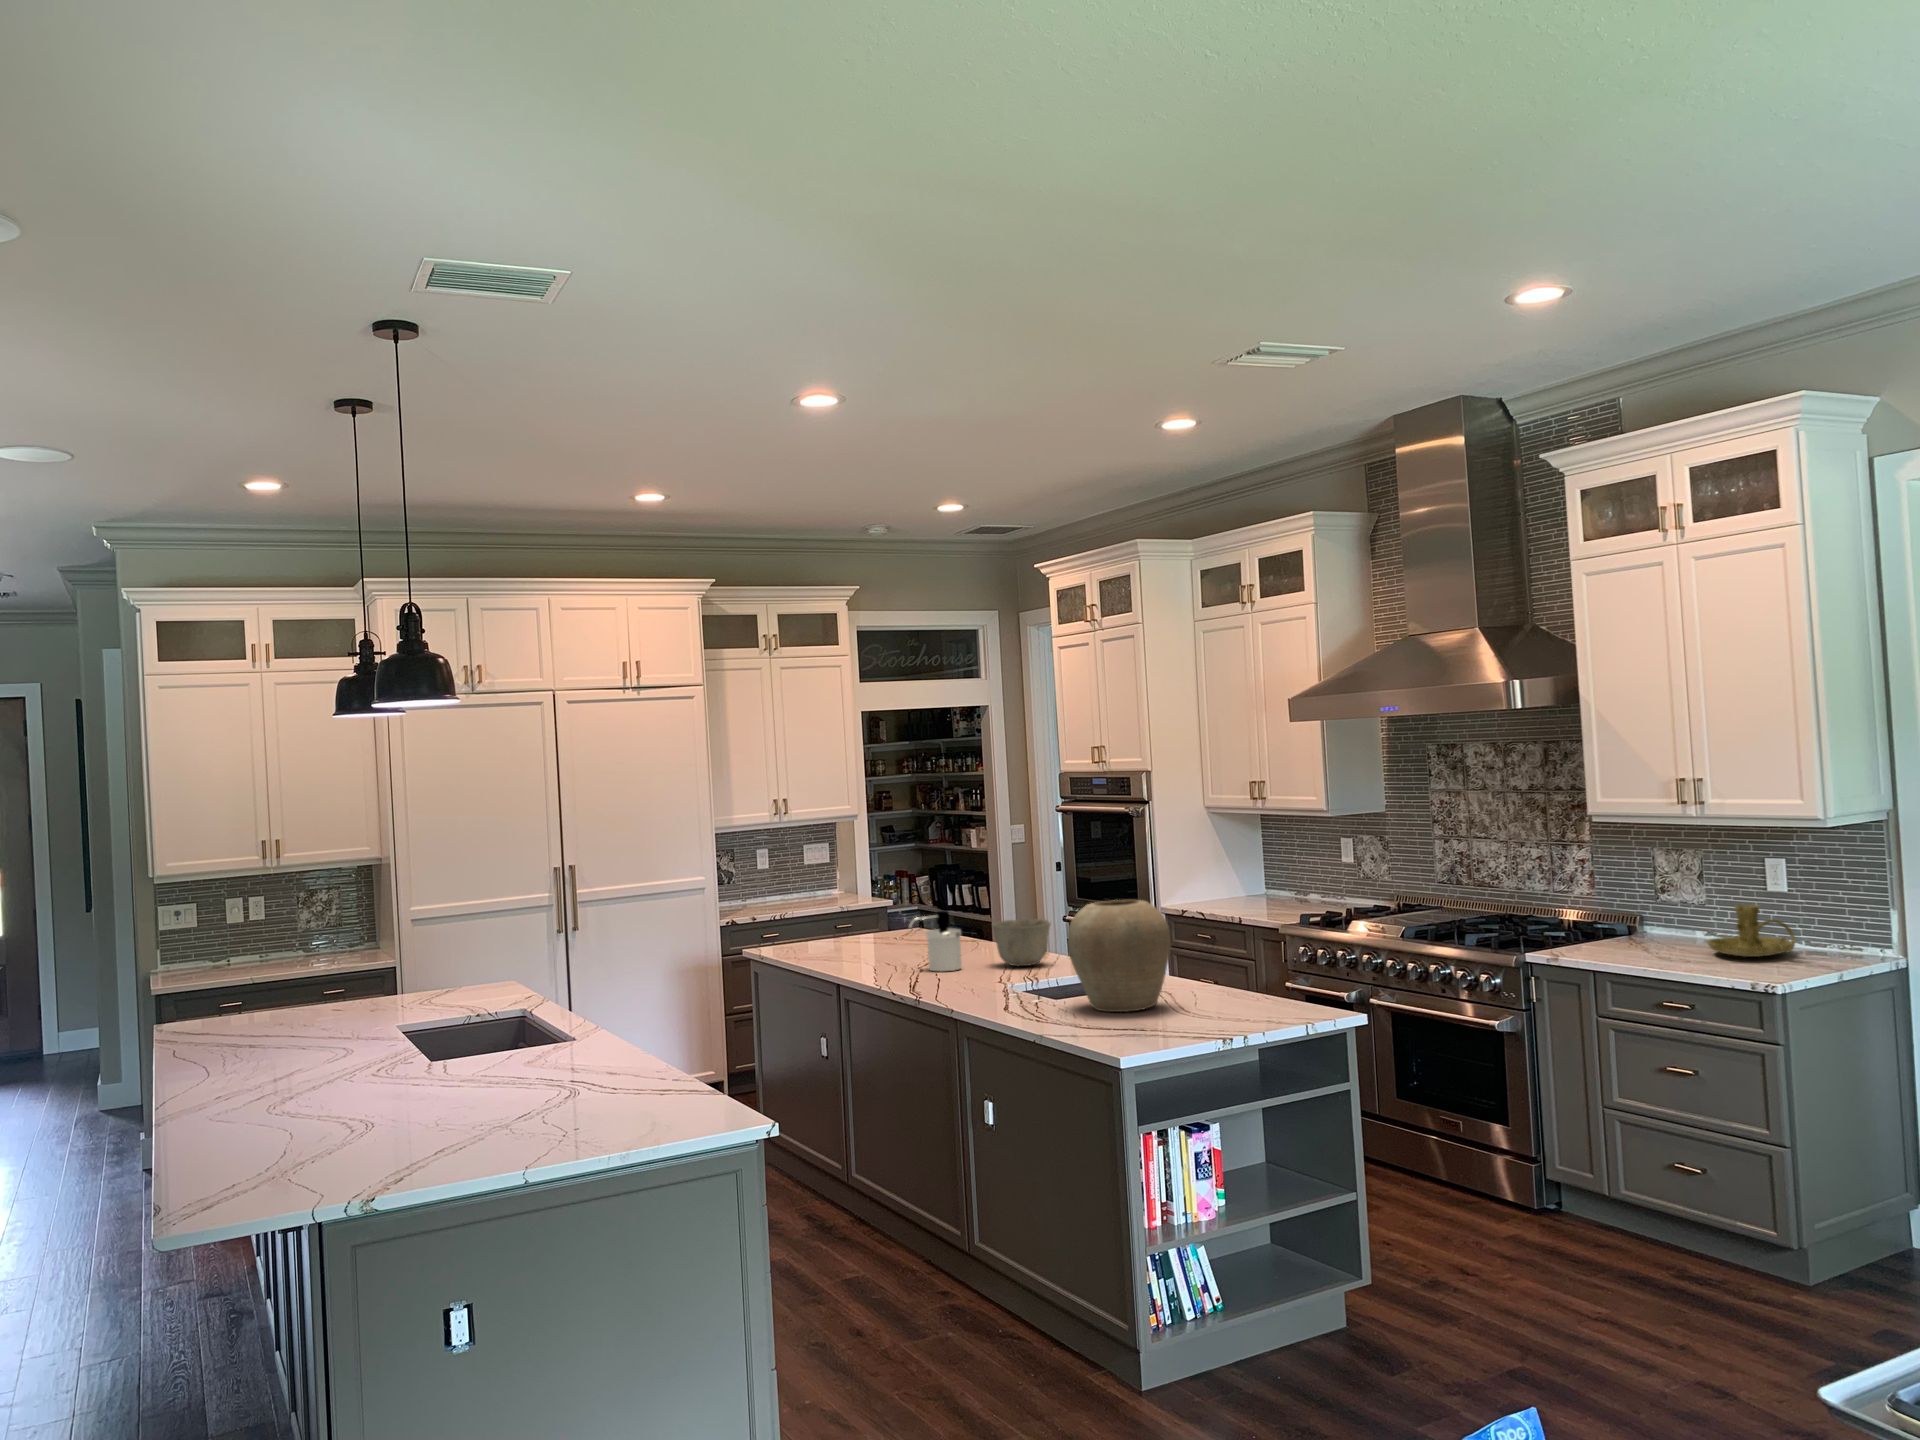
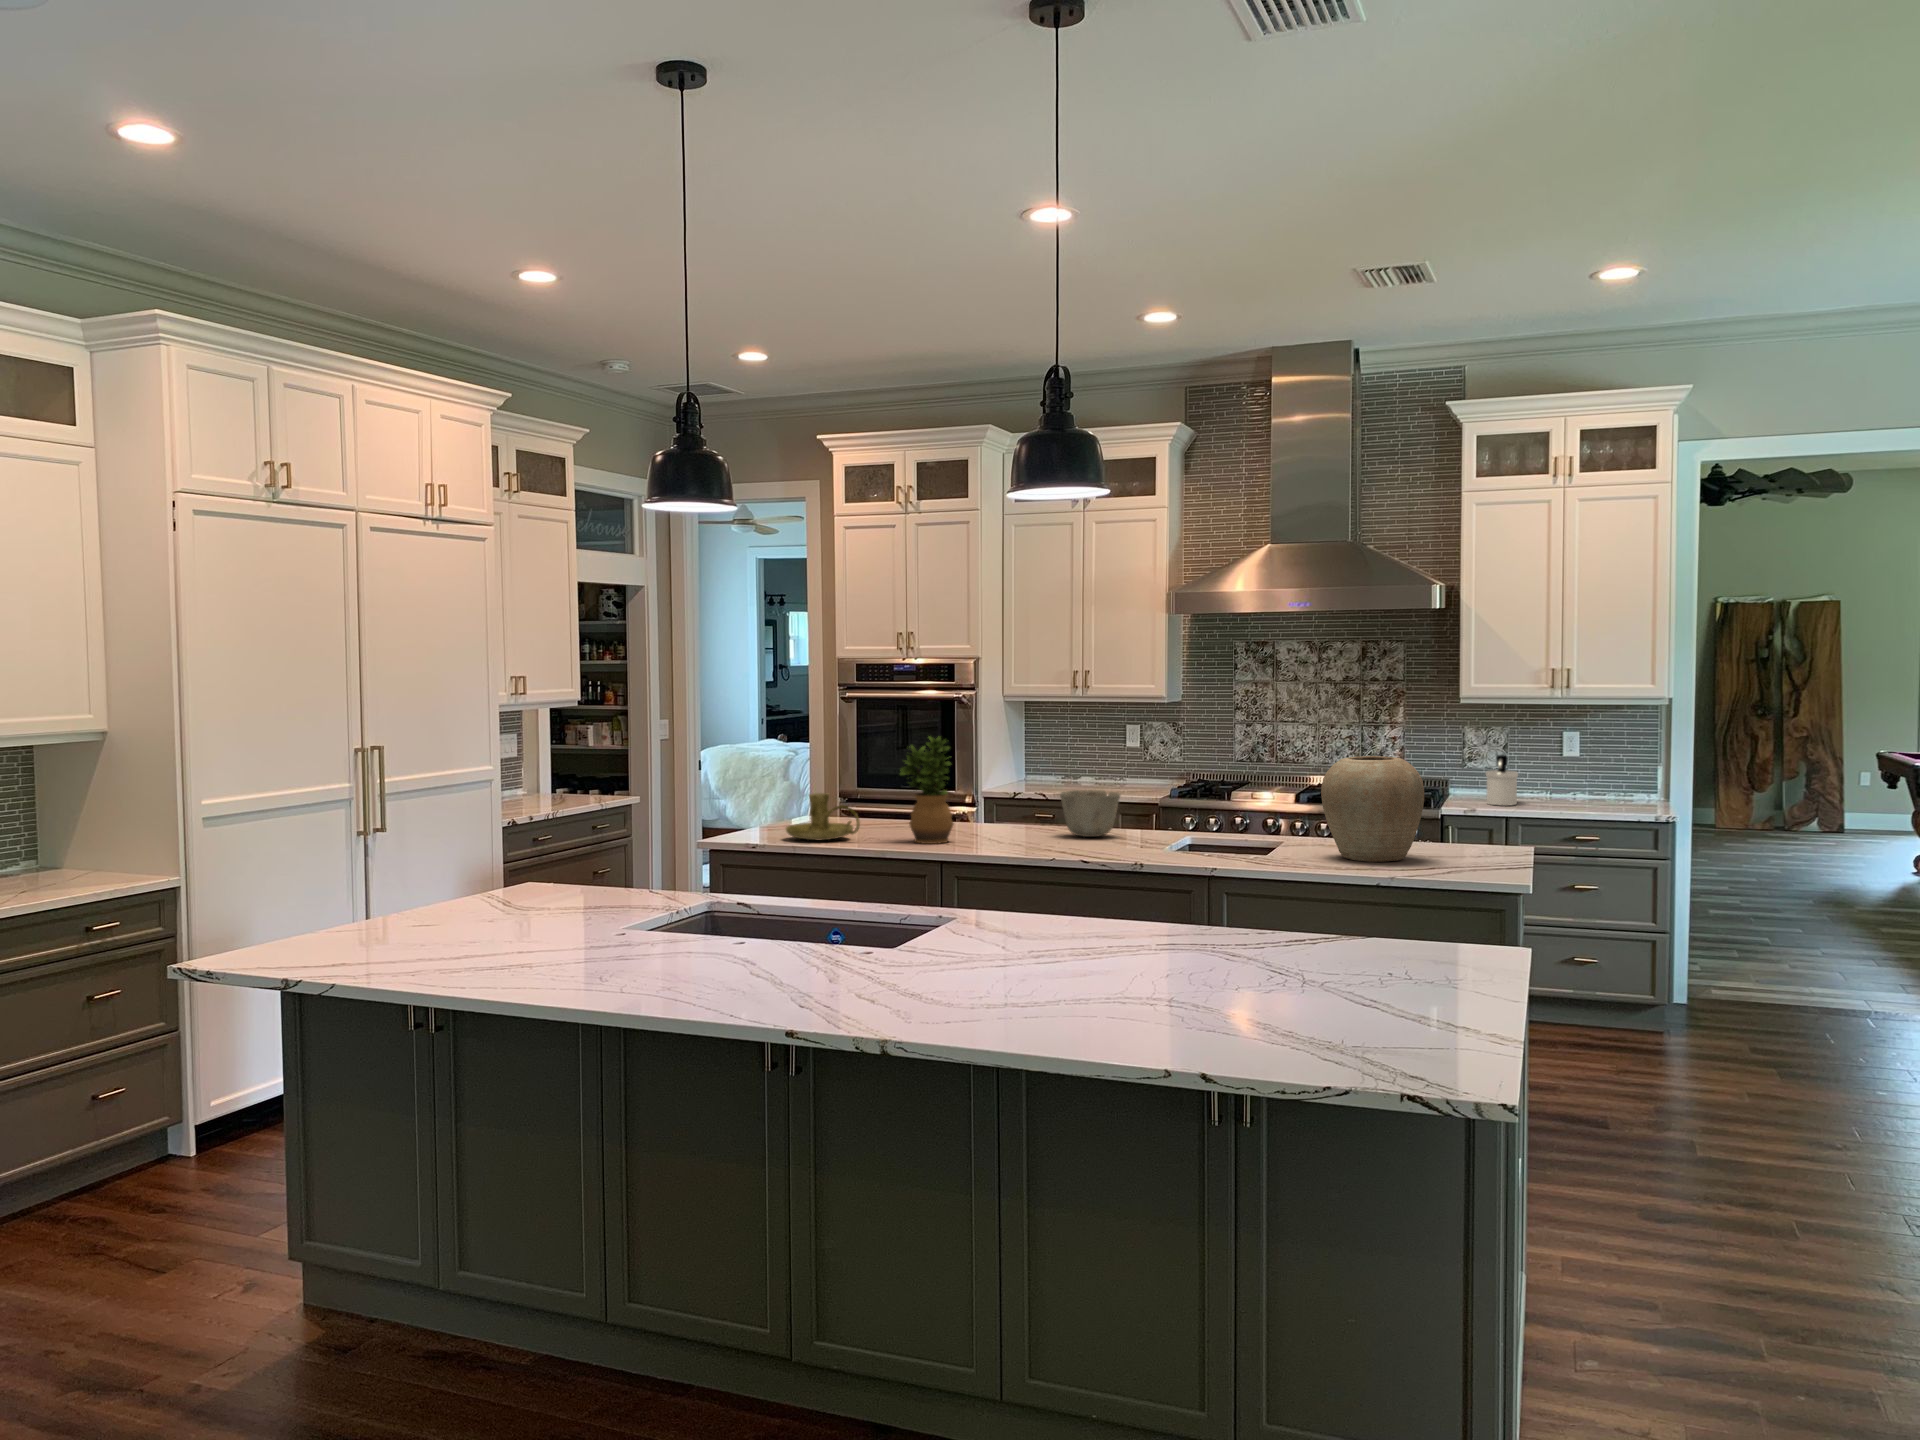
potted plant: none [850,865,898,965] -> present [900,737,953,844]
candle holder: present [1708,905,1795,957] -> present [786,793,860,840]
soap dispenser: present [909,911,962,972] -> present [1486,755,1518,805]

